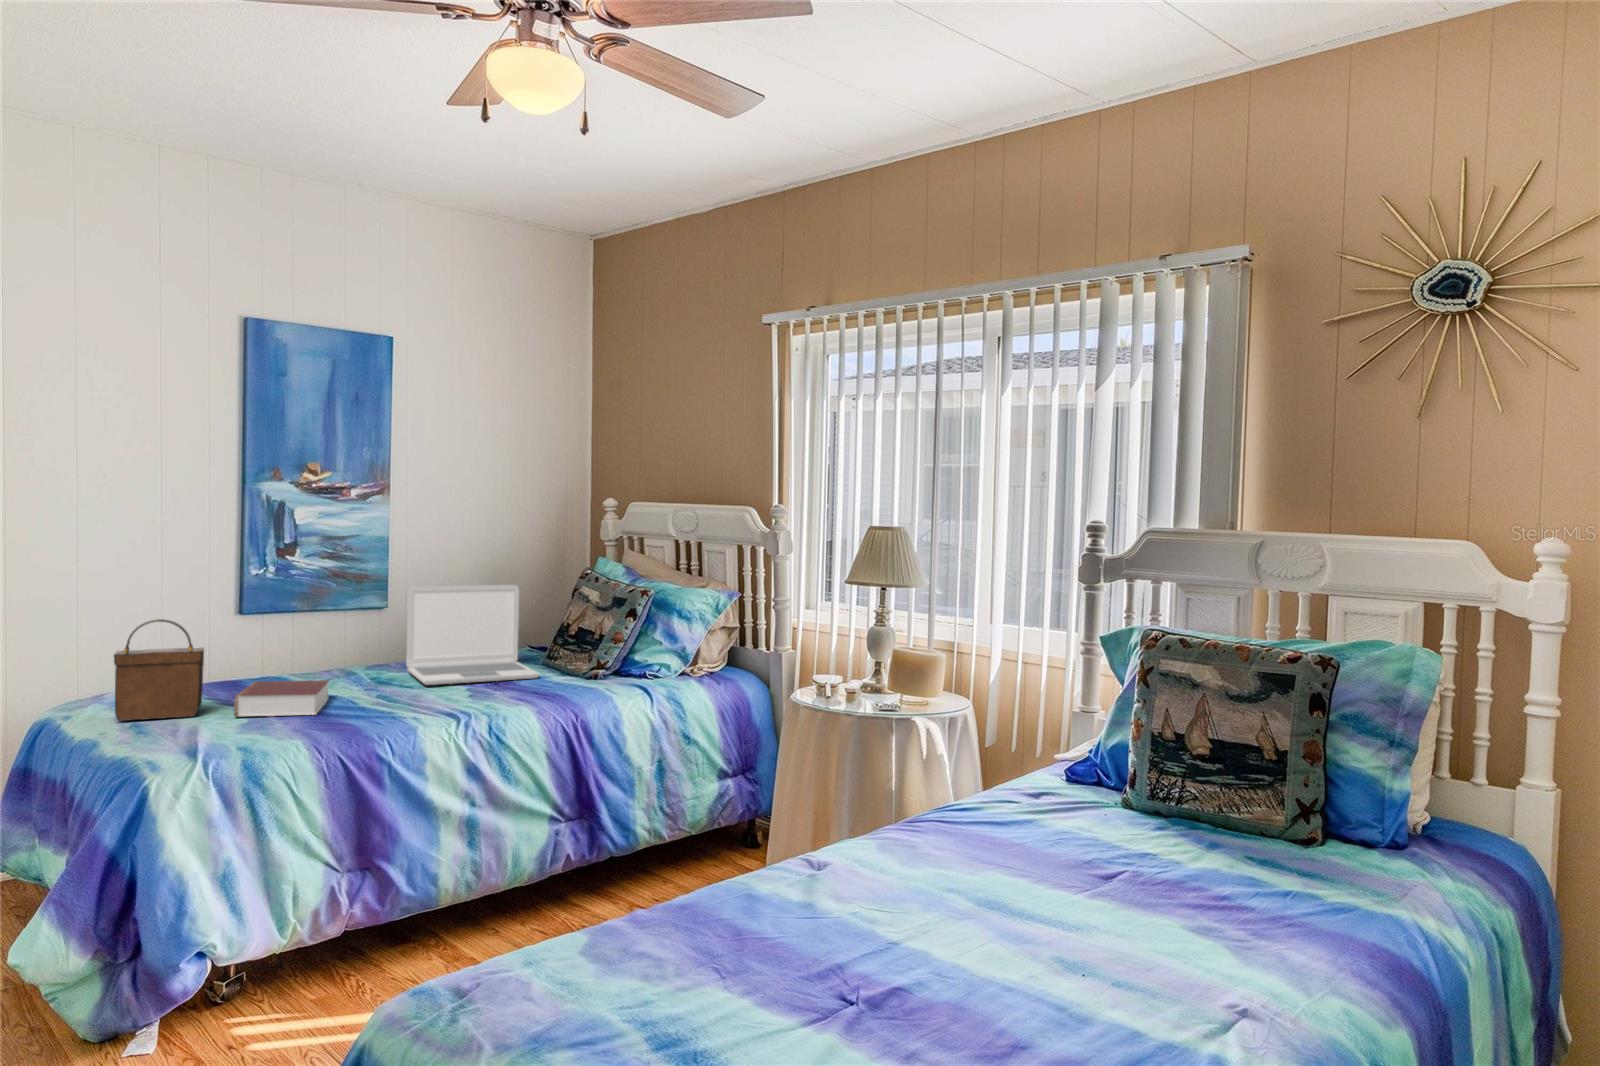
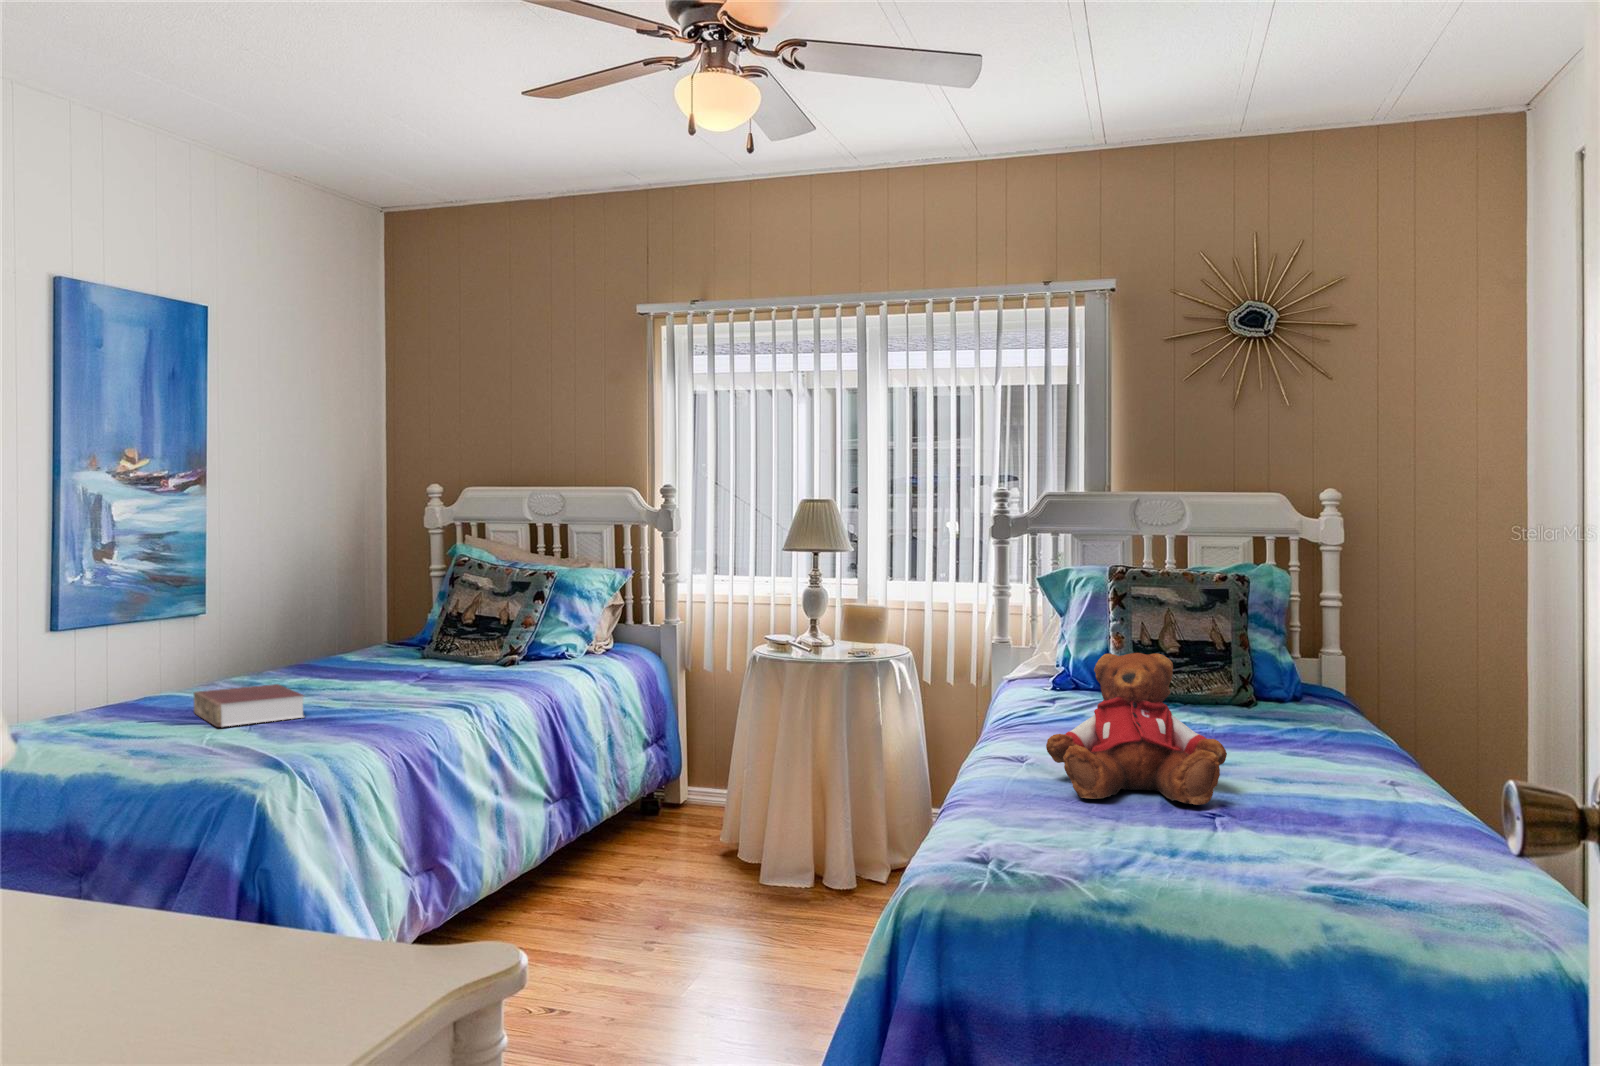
laptop: present [406,585,539,685] -> none [306,576,463,683]
handbag: present [114,619,204,721] -> none [61,625,169,745]
teddy bear: none [750,759,976,1002] -> present [1046,653,1227,805]

